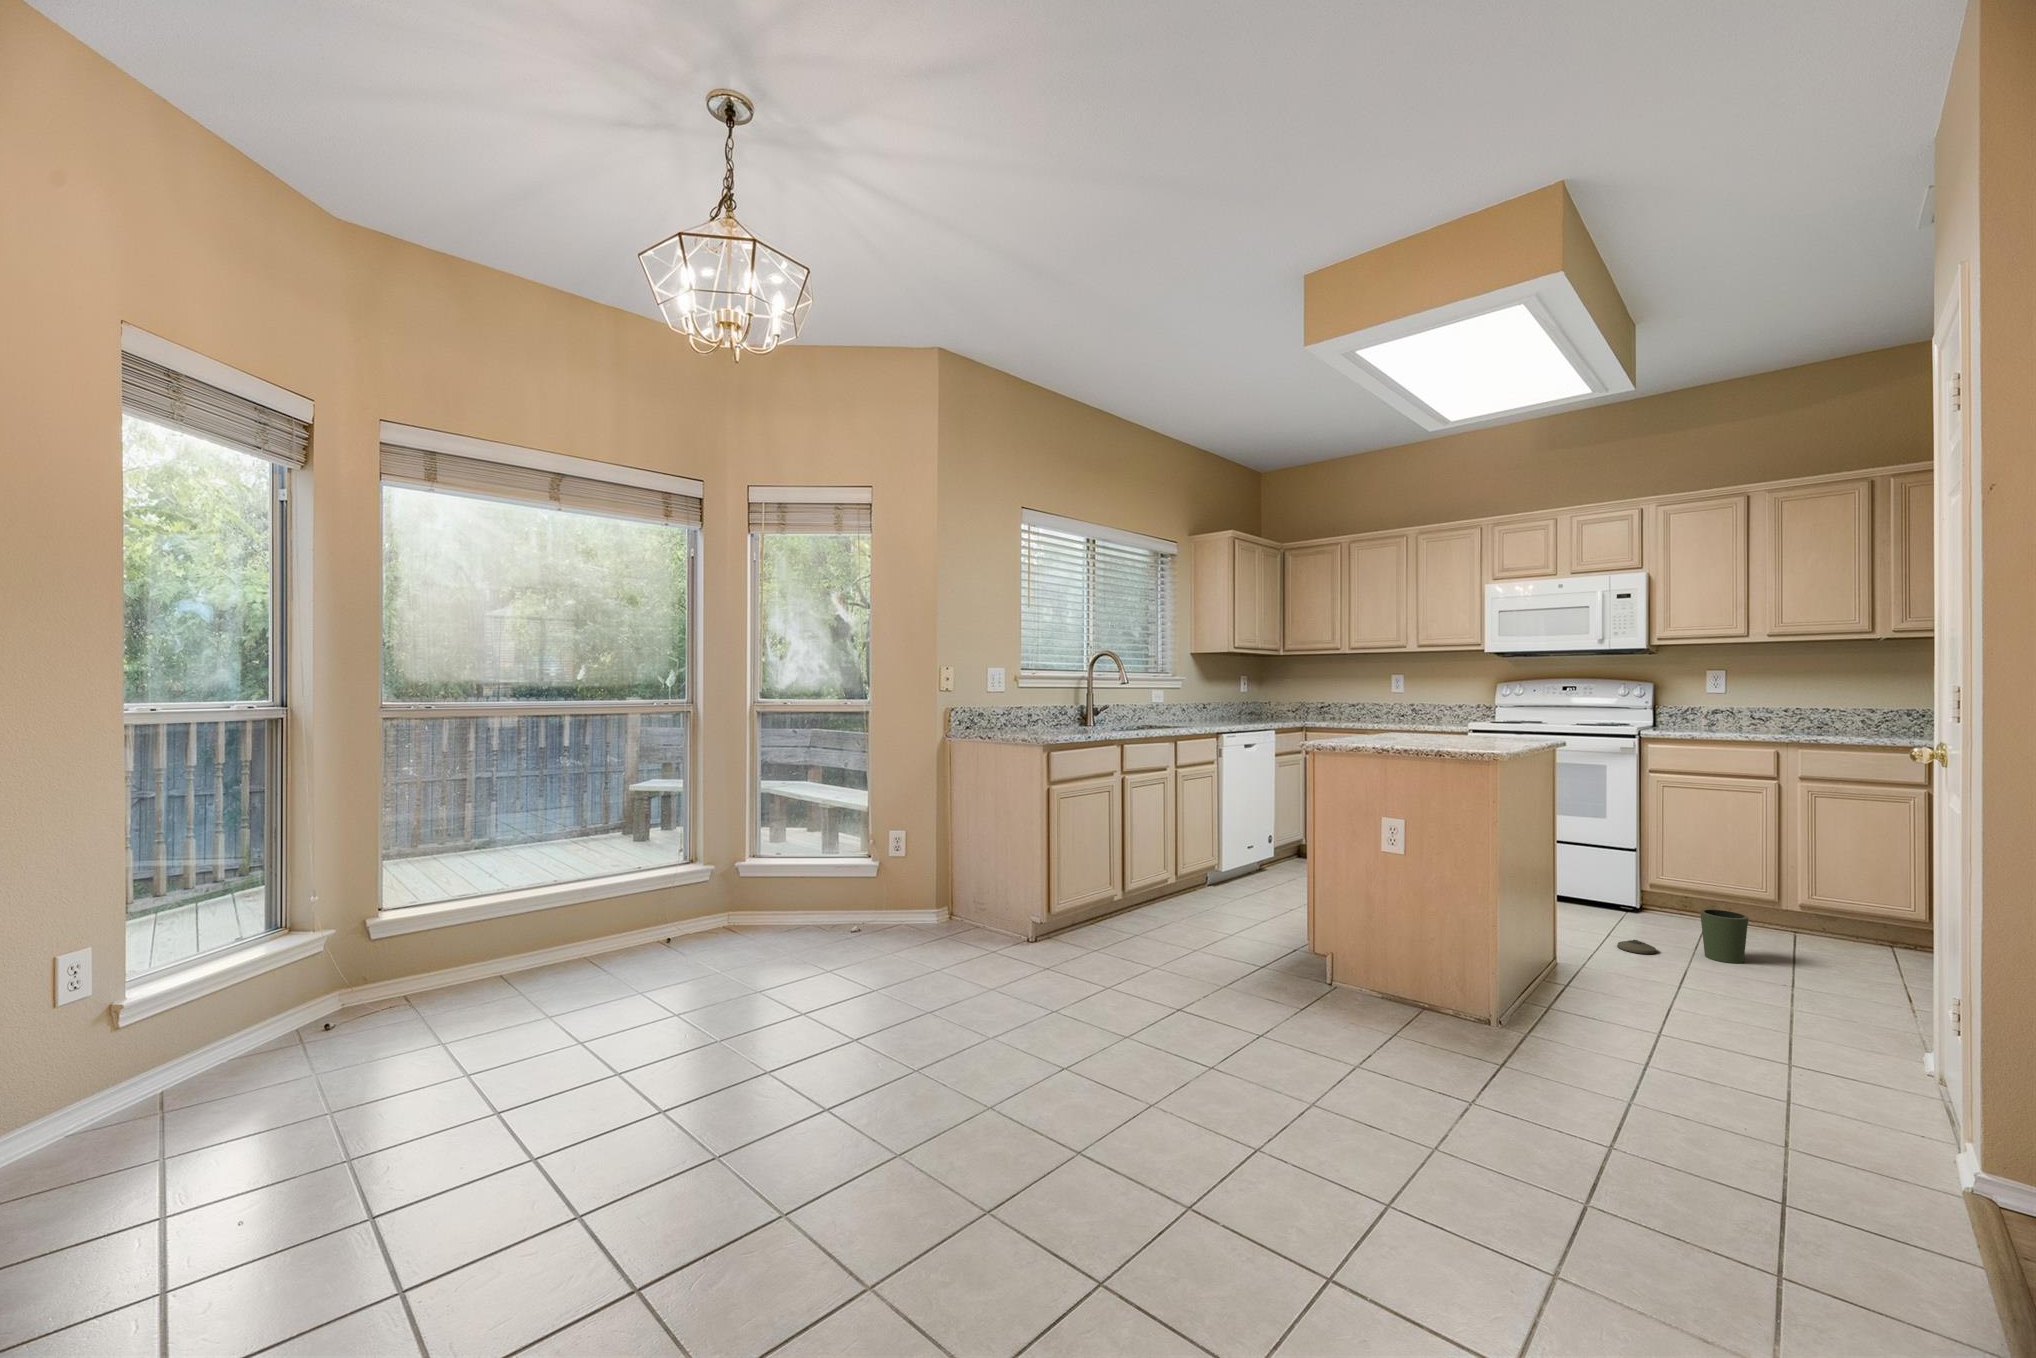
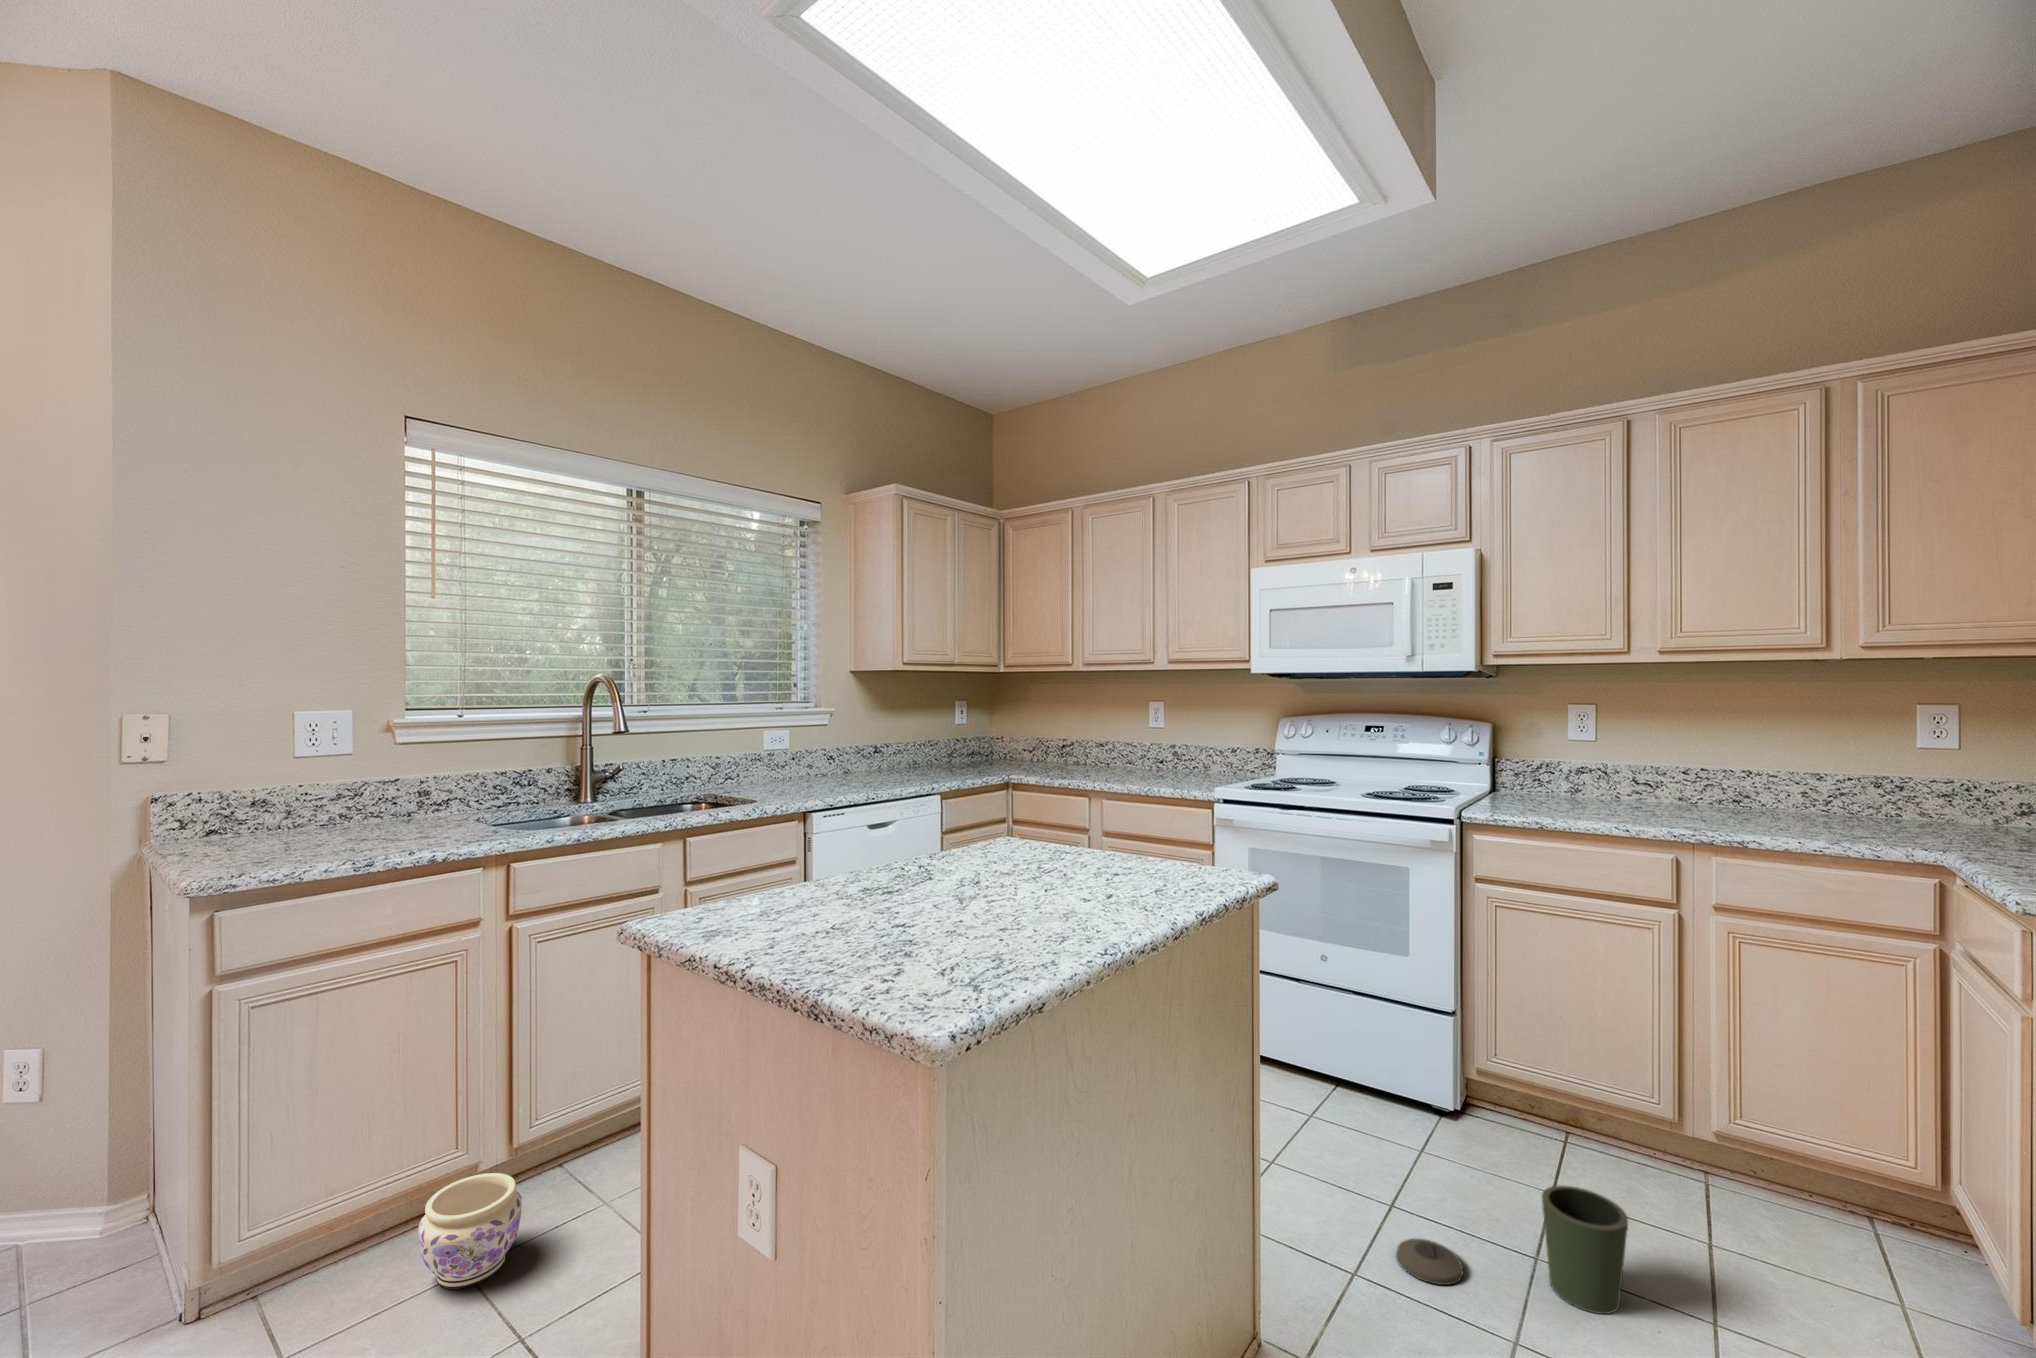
planter: none [1109,894,1153,939] -> present [418,1173,522,1289]

